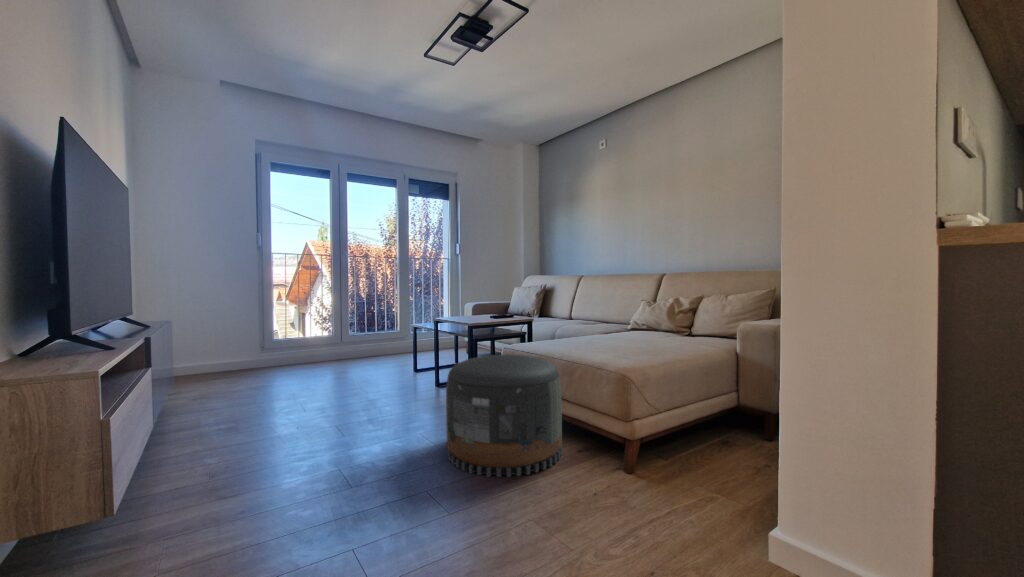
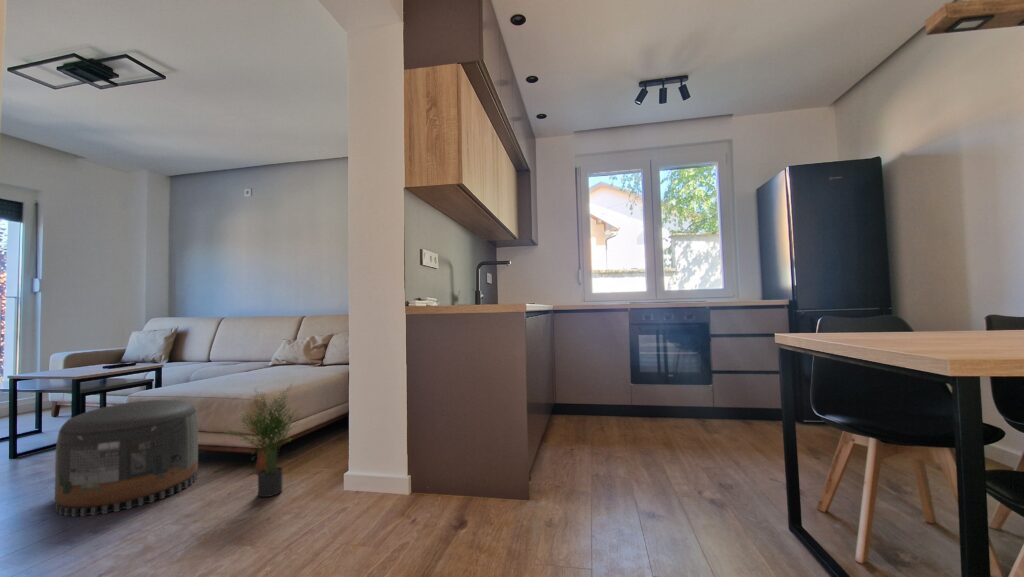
potted plant: none [582,357,707,527] -> present [229,391,294,497]

